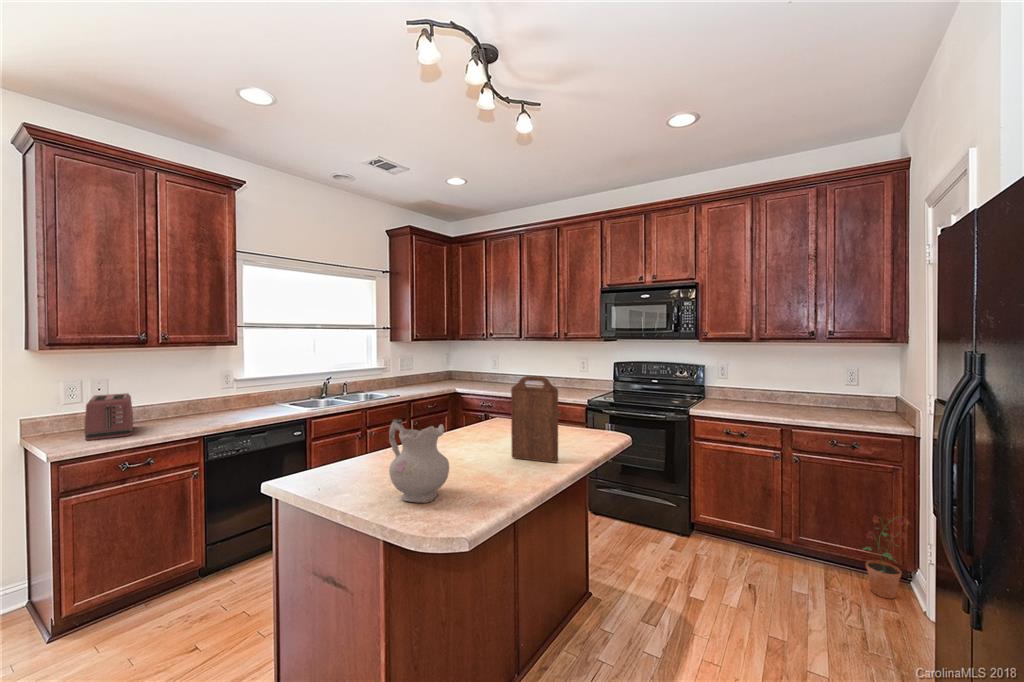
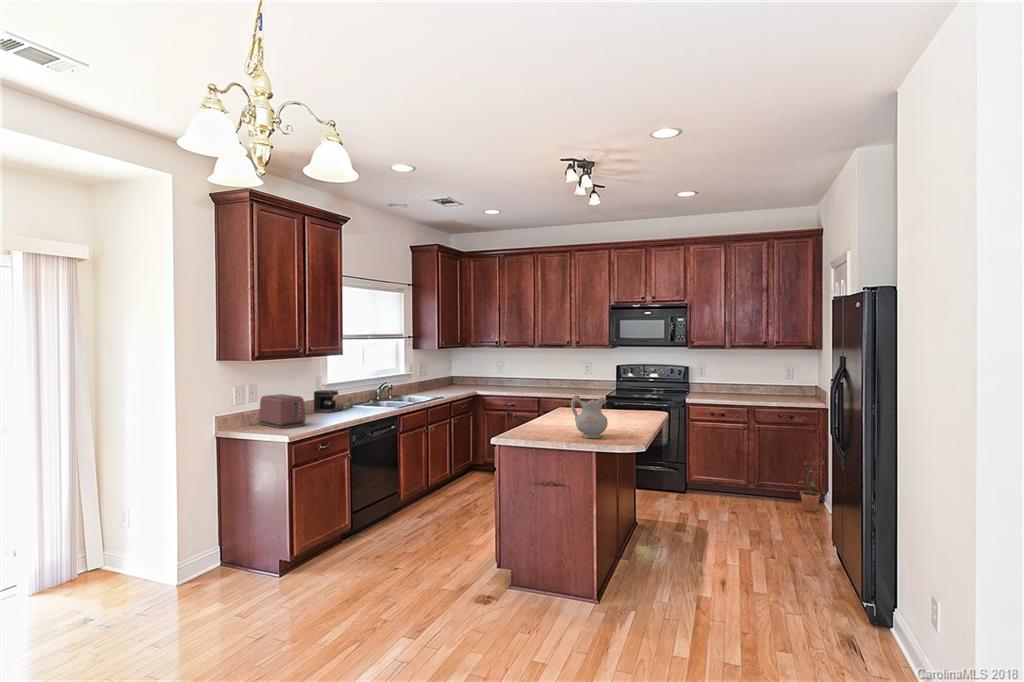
cutting board: present [511,376,558,463] -> none [611,372,641,424]
coffee maker: none [211,387,270,415] -> present [314,390,353,413]

